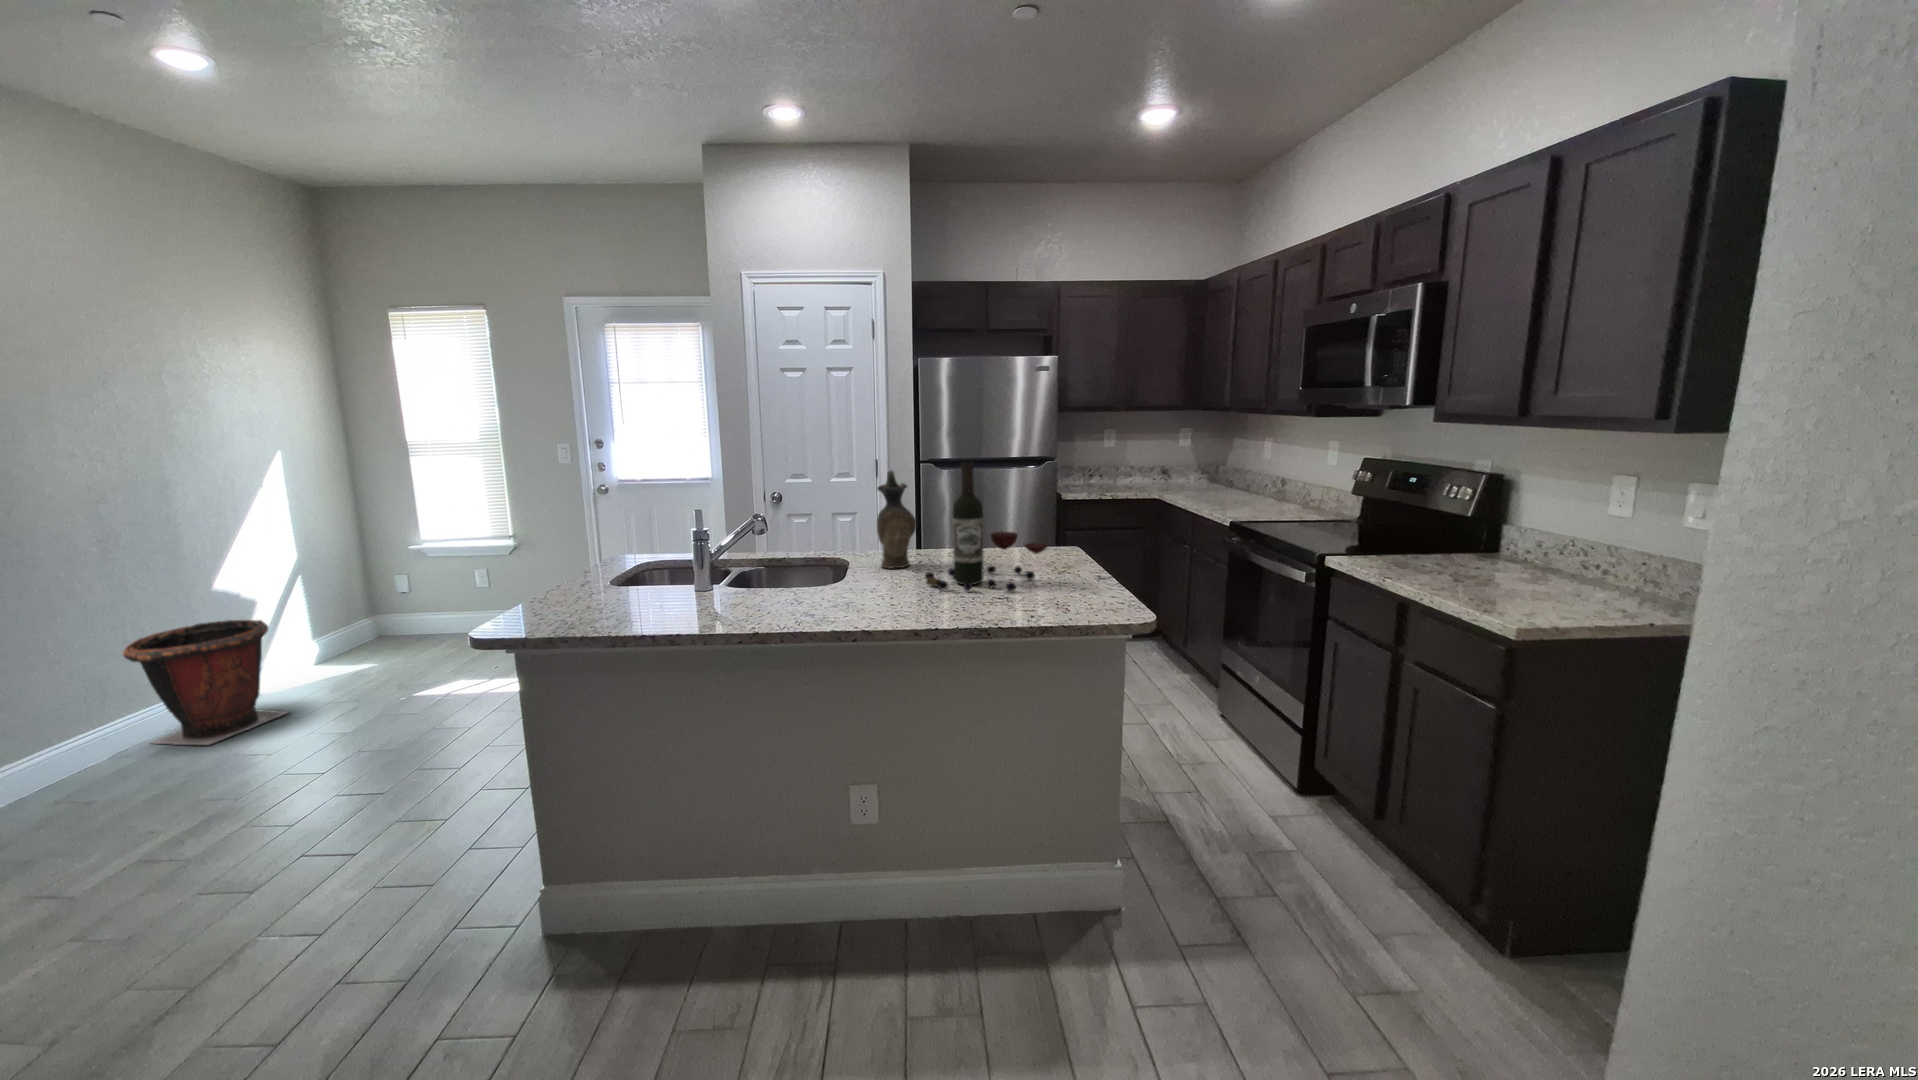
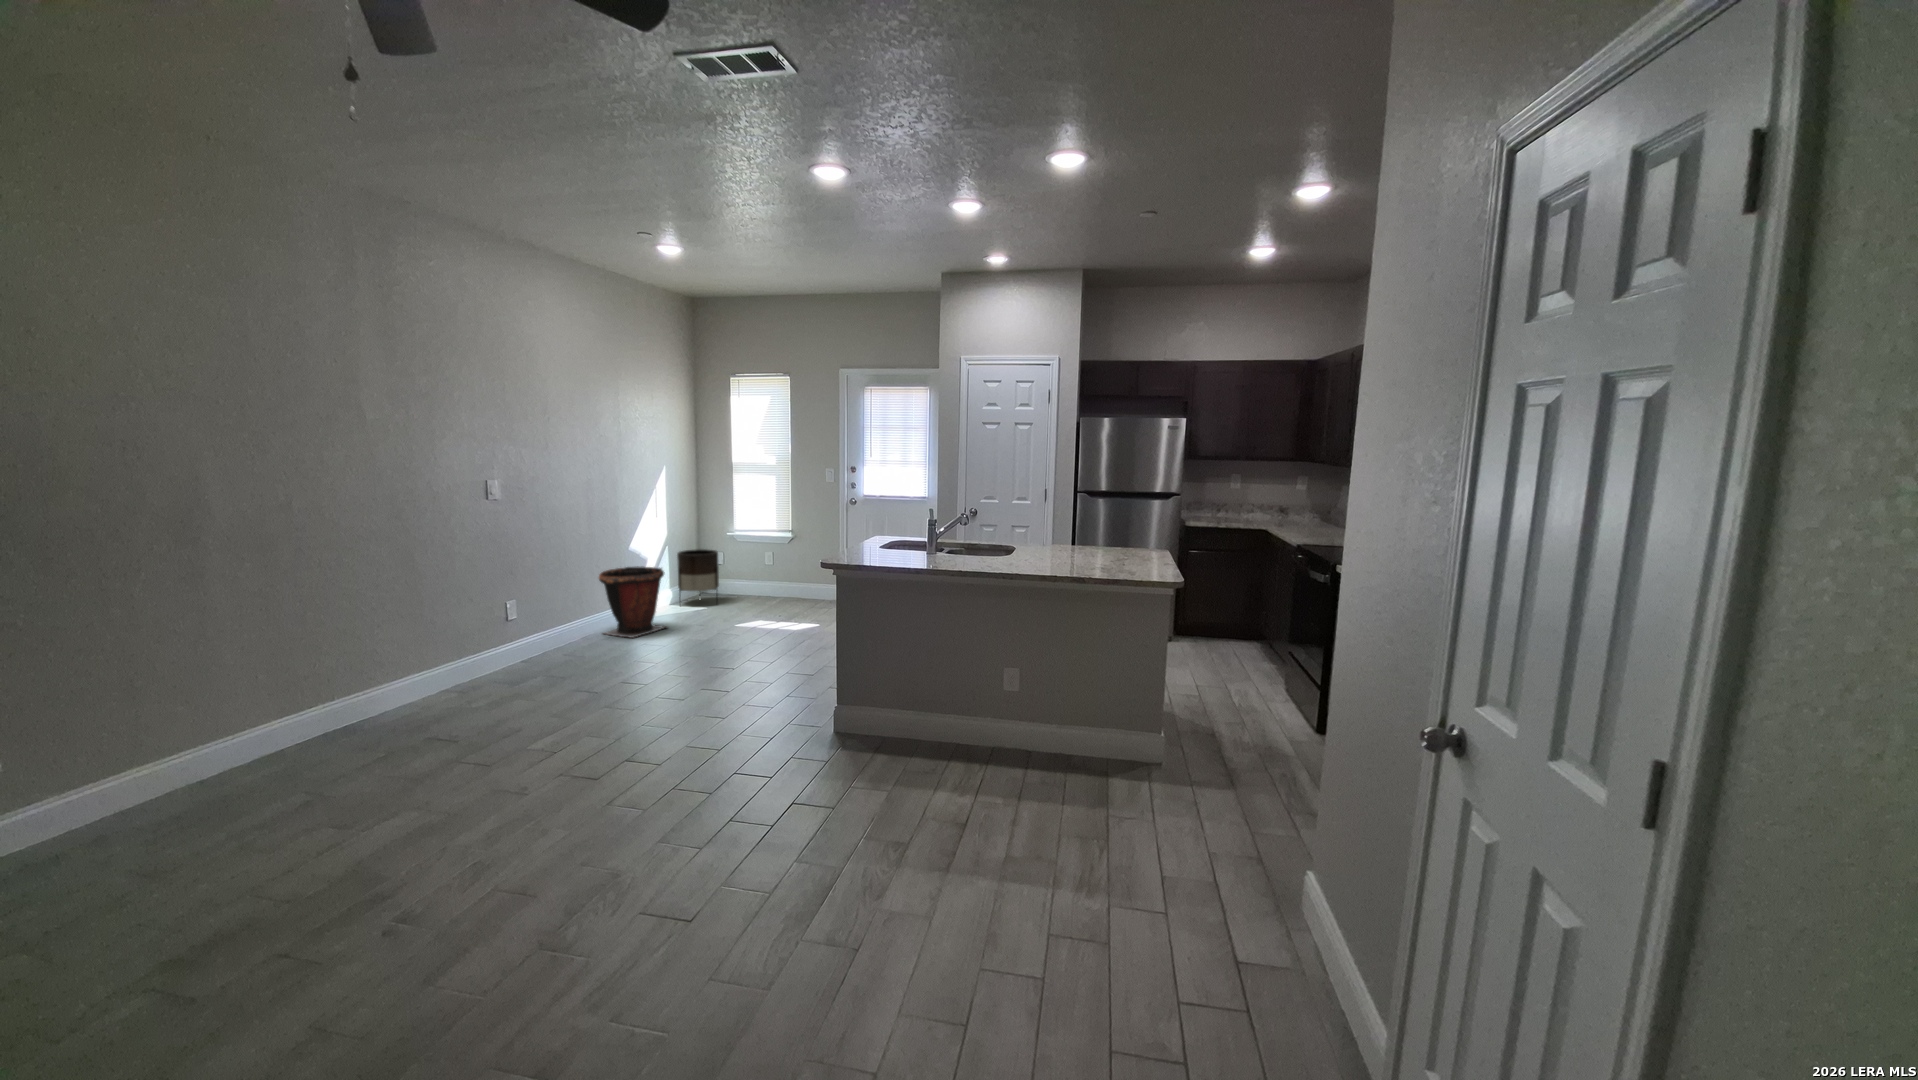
wine bottle: present [925,462,1048,591] -> none [1066,486,1143,564]
ceramic pitcher: present [877,471,916,568] -> none [1040,490,1064,550]
planter: none [317,574,400,666] -> present [677,549,719,598]

